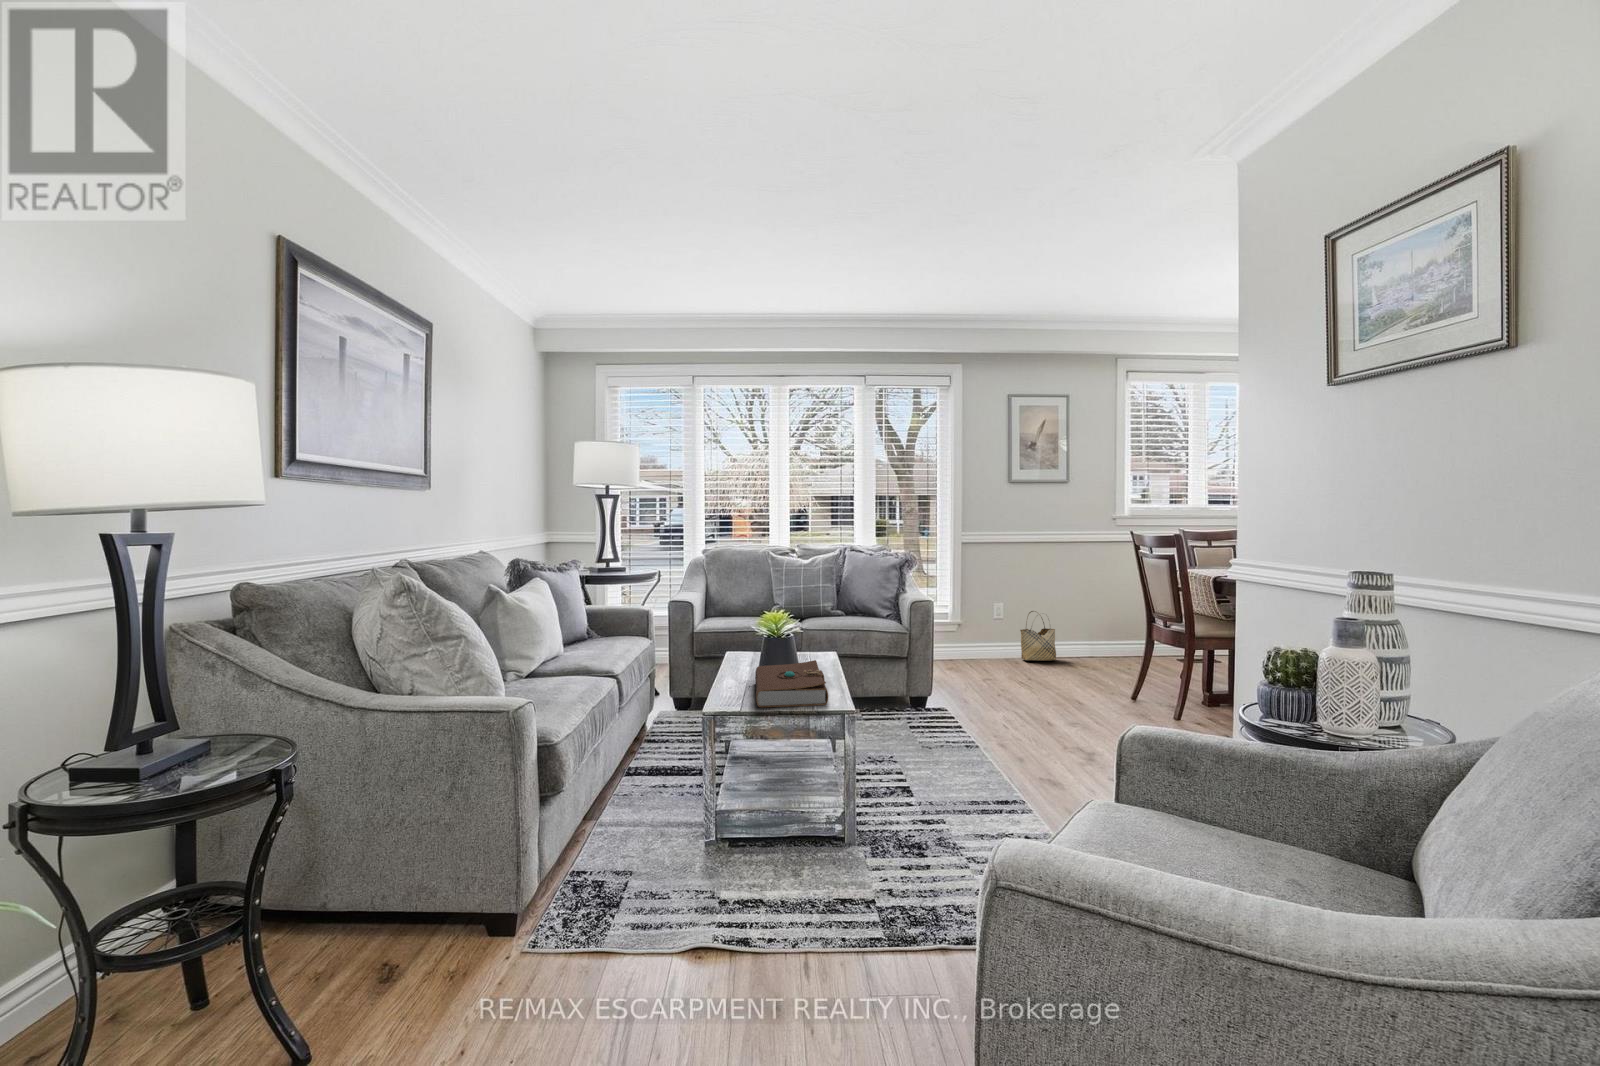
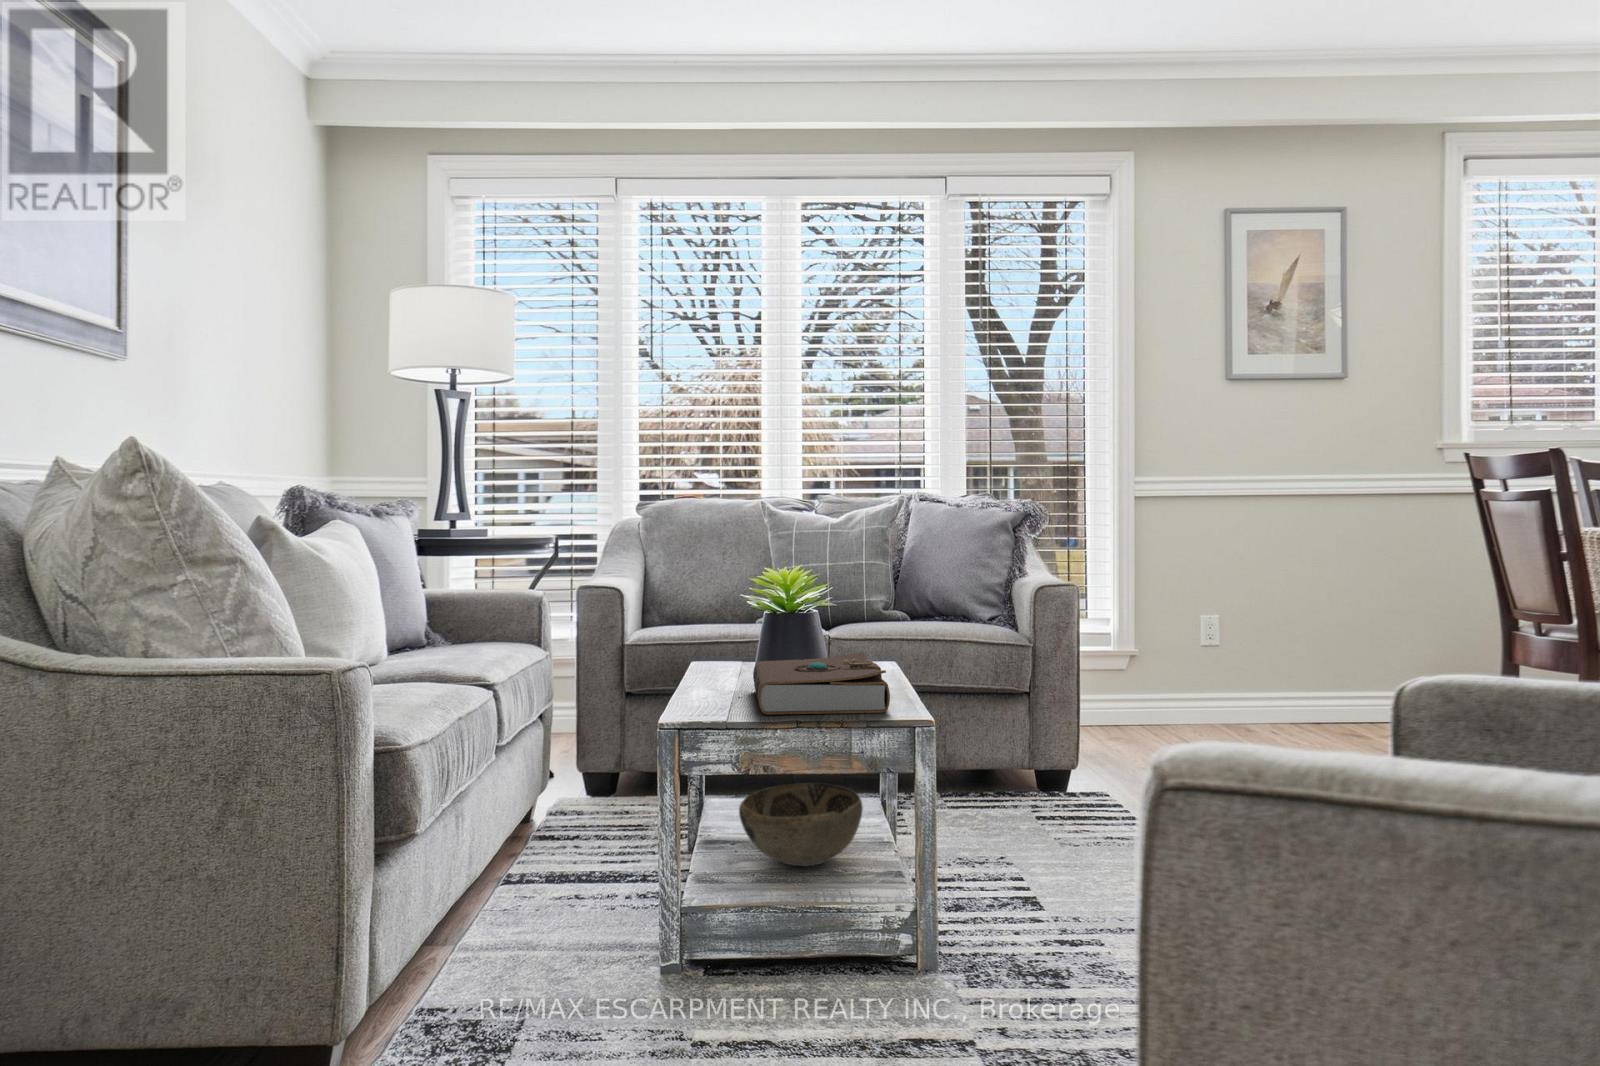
woven basket: present [1020,611,1056,661] -> none [1229,639,1296,730]
decorative bowl: none [749,726,816,777] -> present [739,783,863,866]

